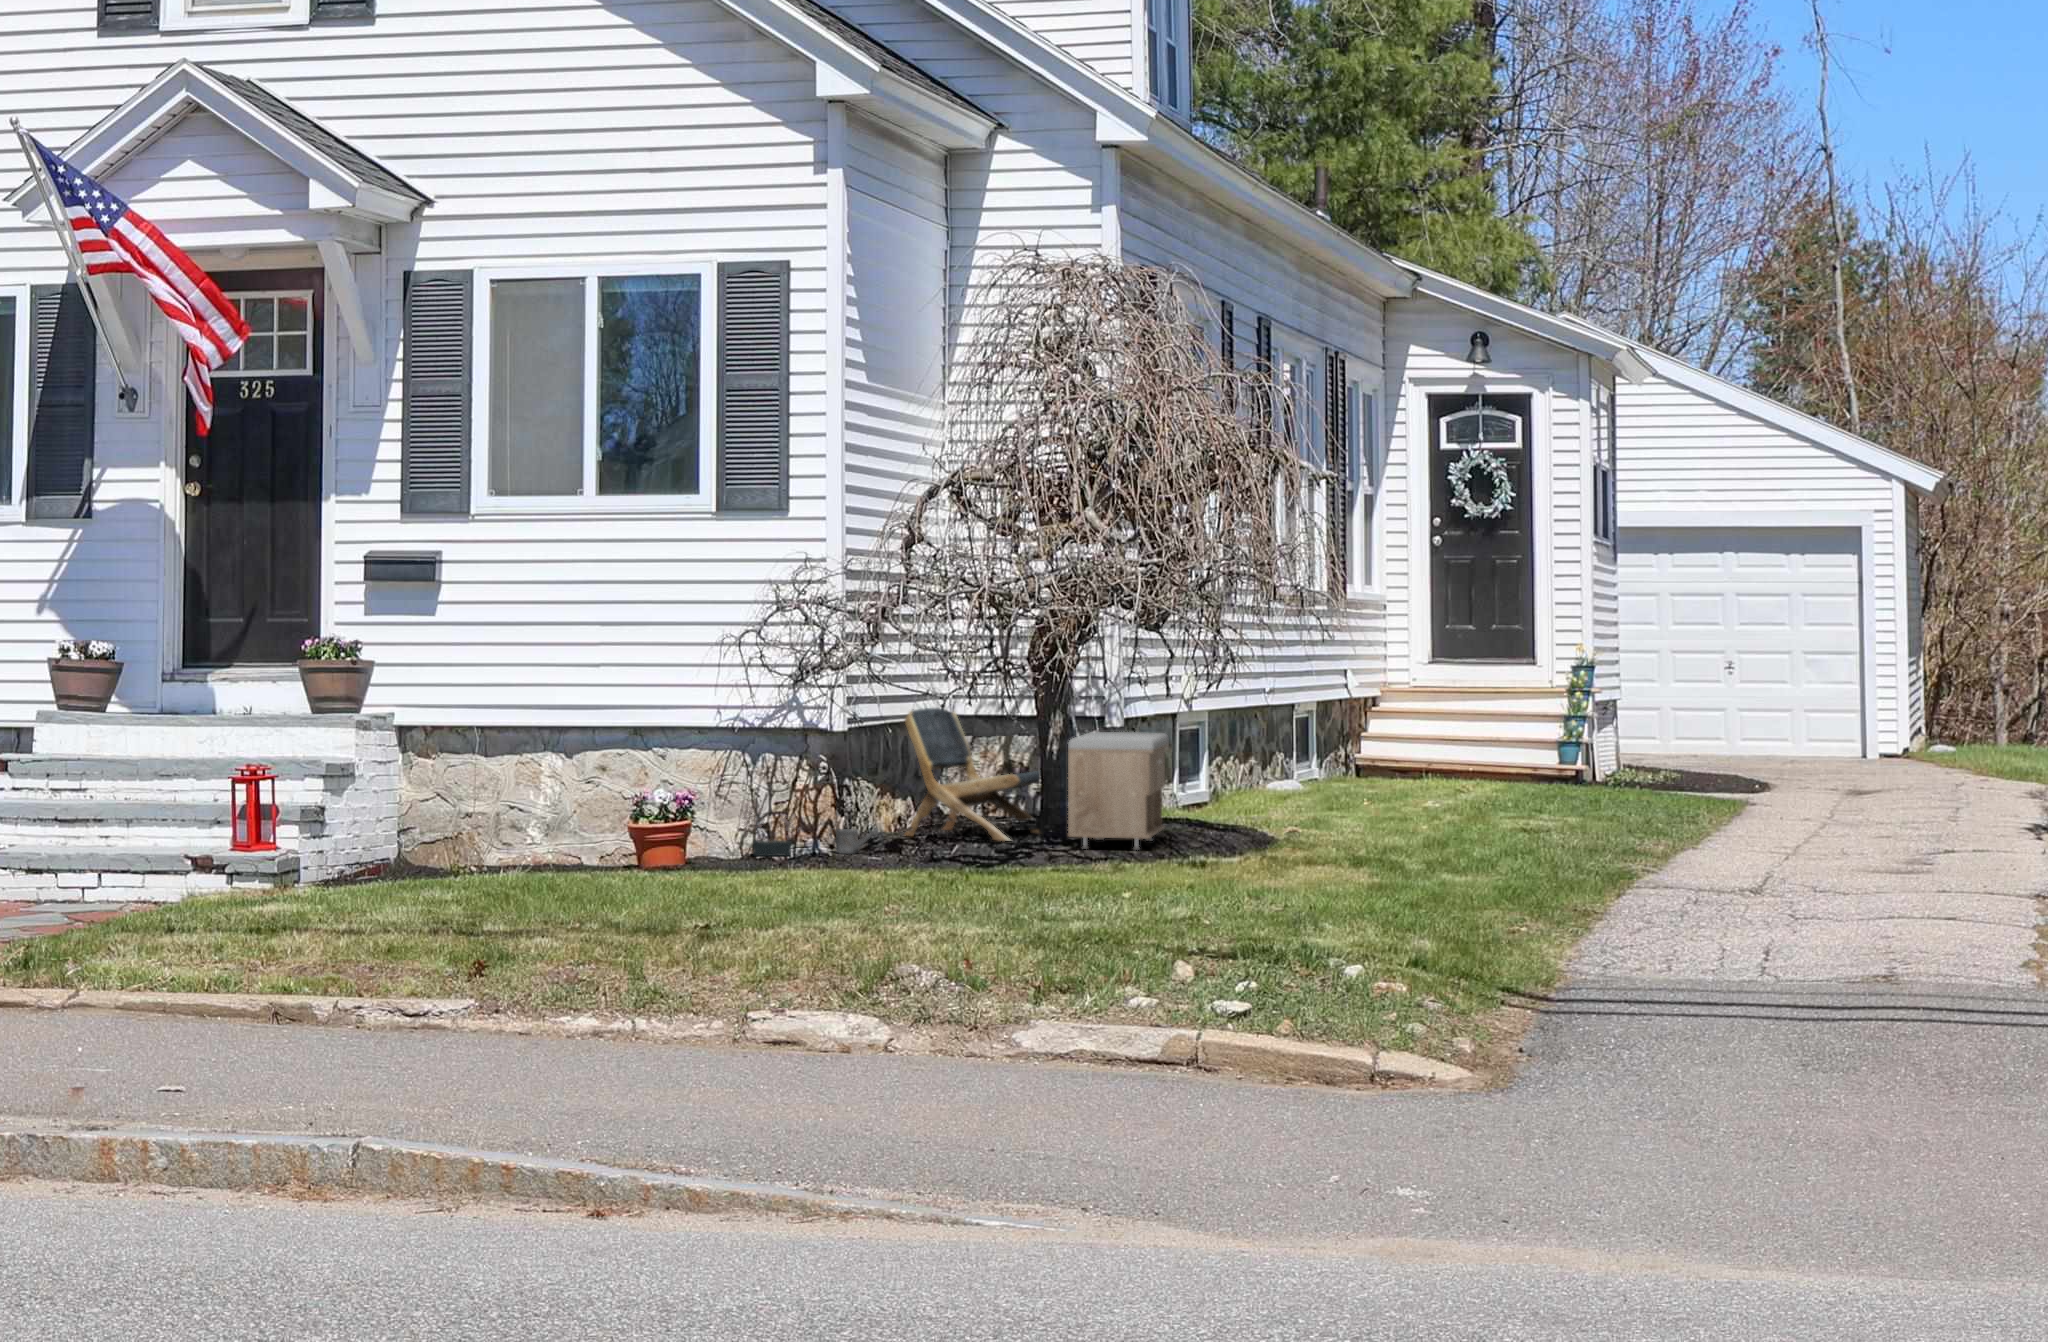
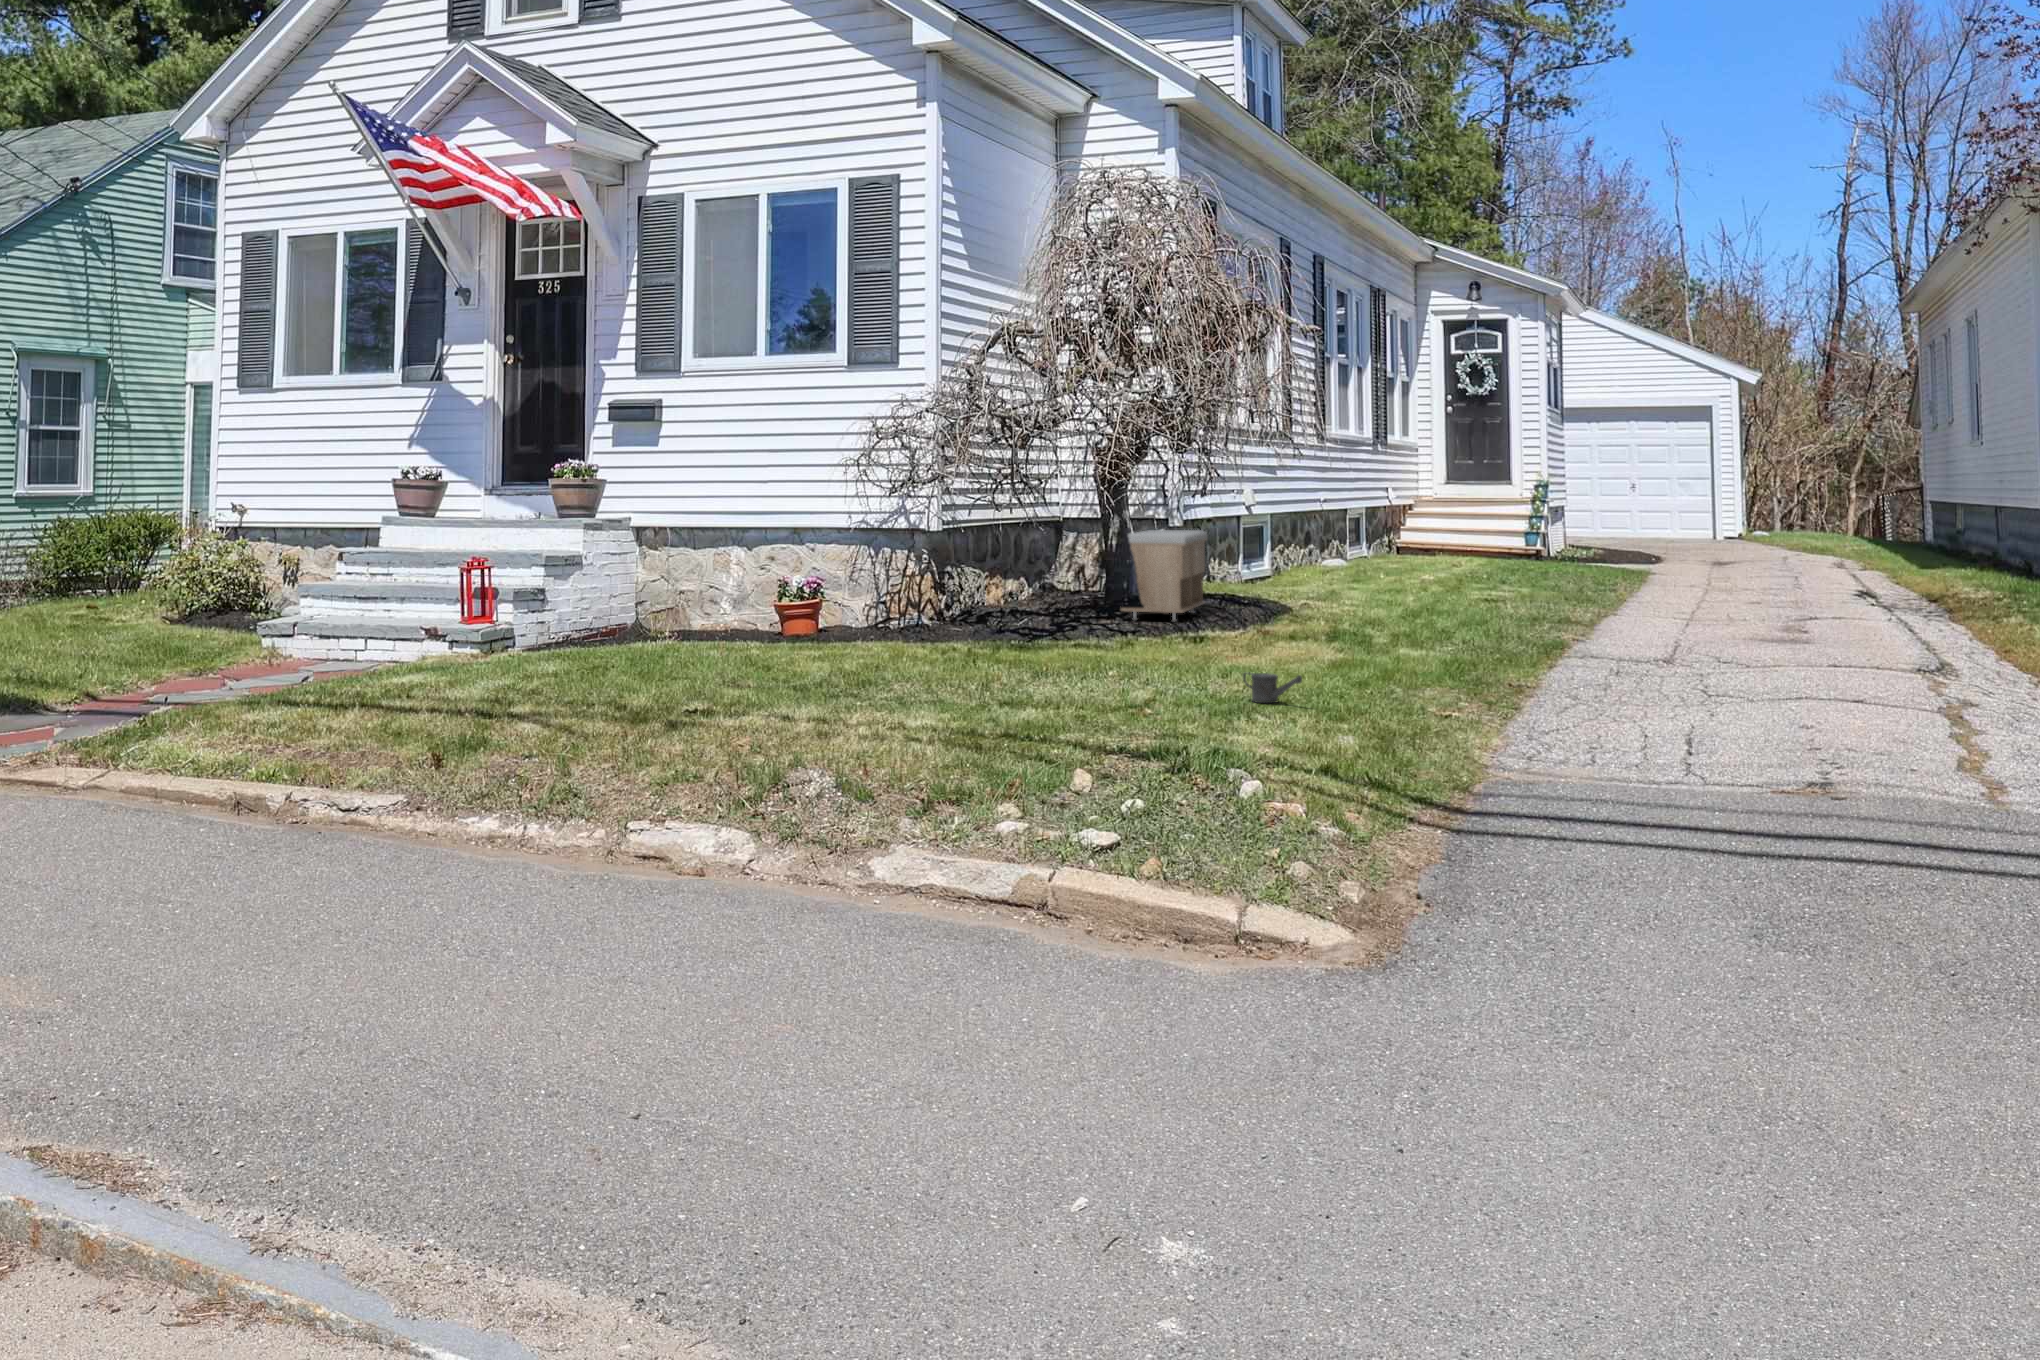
lounge chair: present [905,708,1041,841] -> none [1009,511,1126,613]
decorative plant: present [742,803,795,856] -> none [861,584,910,626]
watering can: present [829,828,878,854] -> present [1243,672,1302,703]

